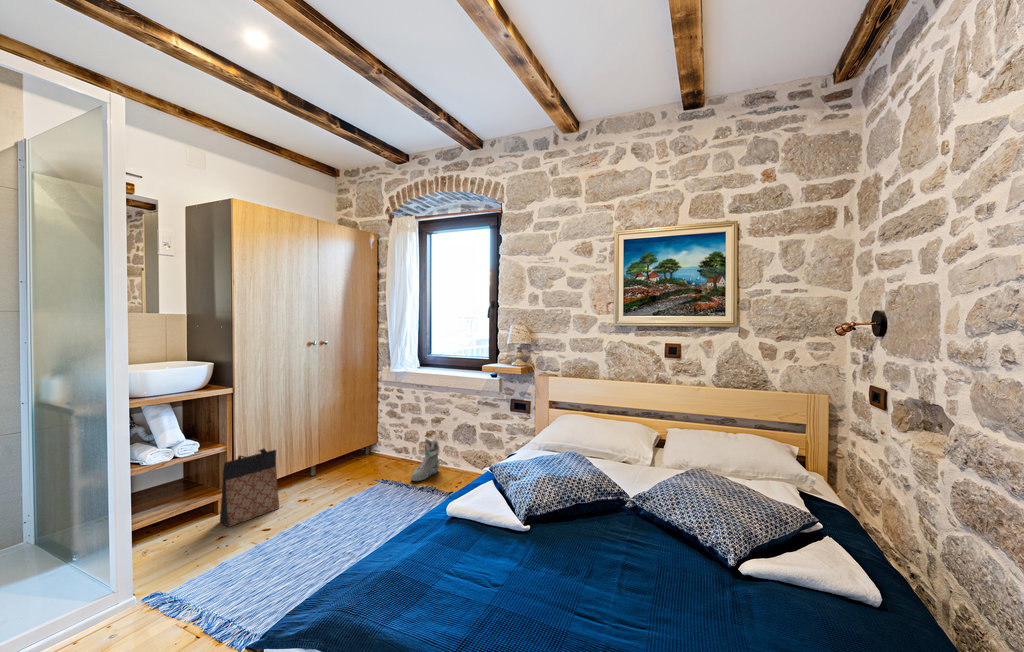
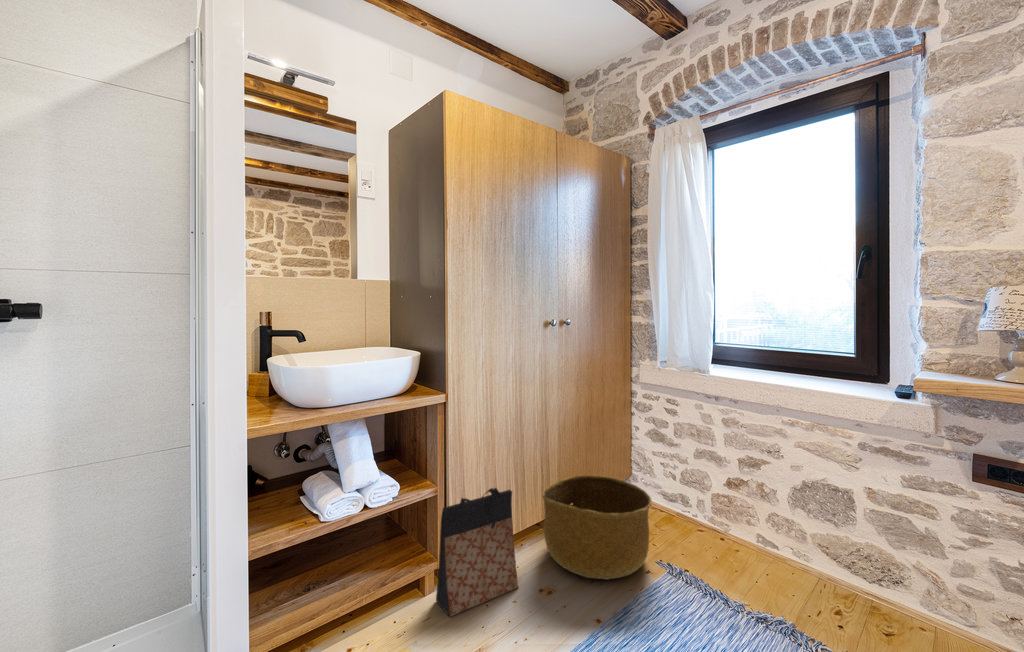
sneaker: present [411,439,440,481] -> none [718,487,760,566]
basket: none [300,440,371,497] -> present [542,475,652,579]

